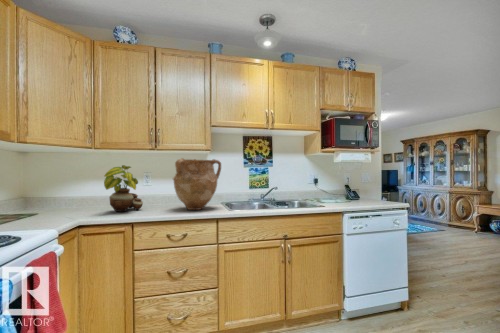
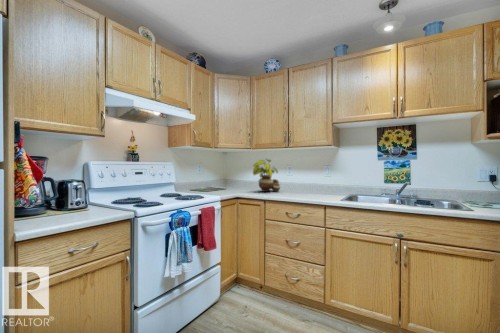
vase: present [173,158,221,210] -> none [296,153,339,197]

